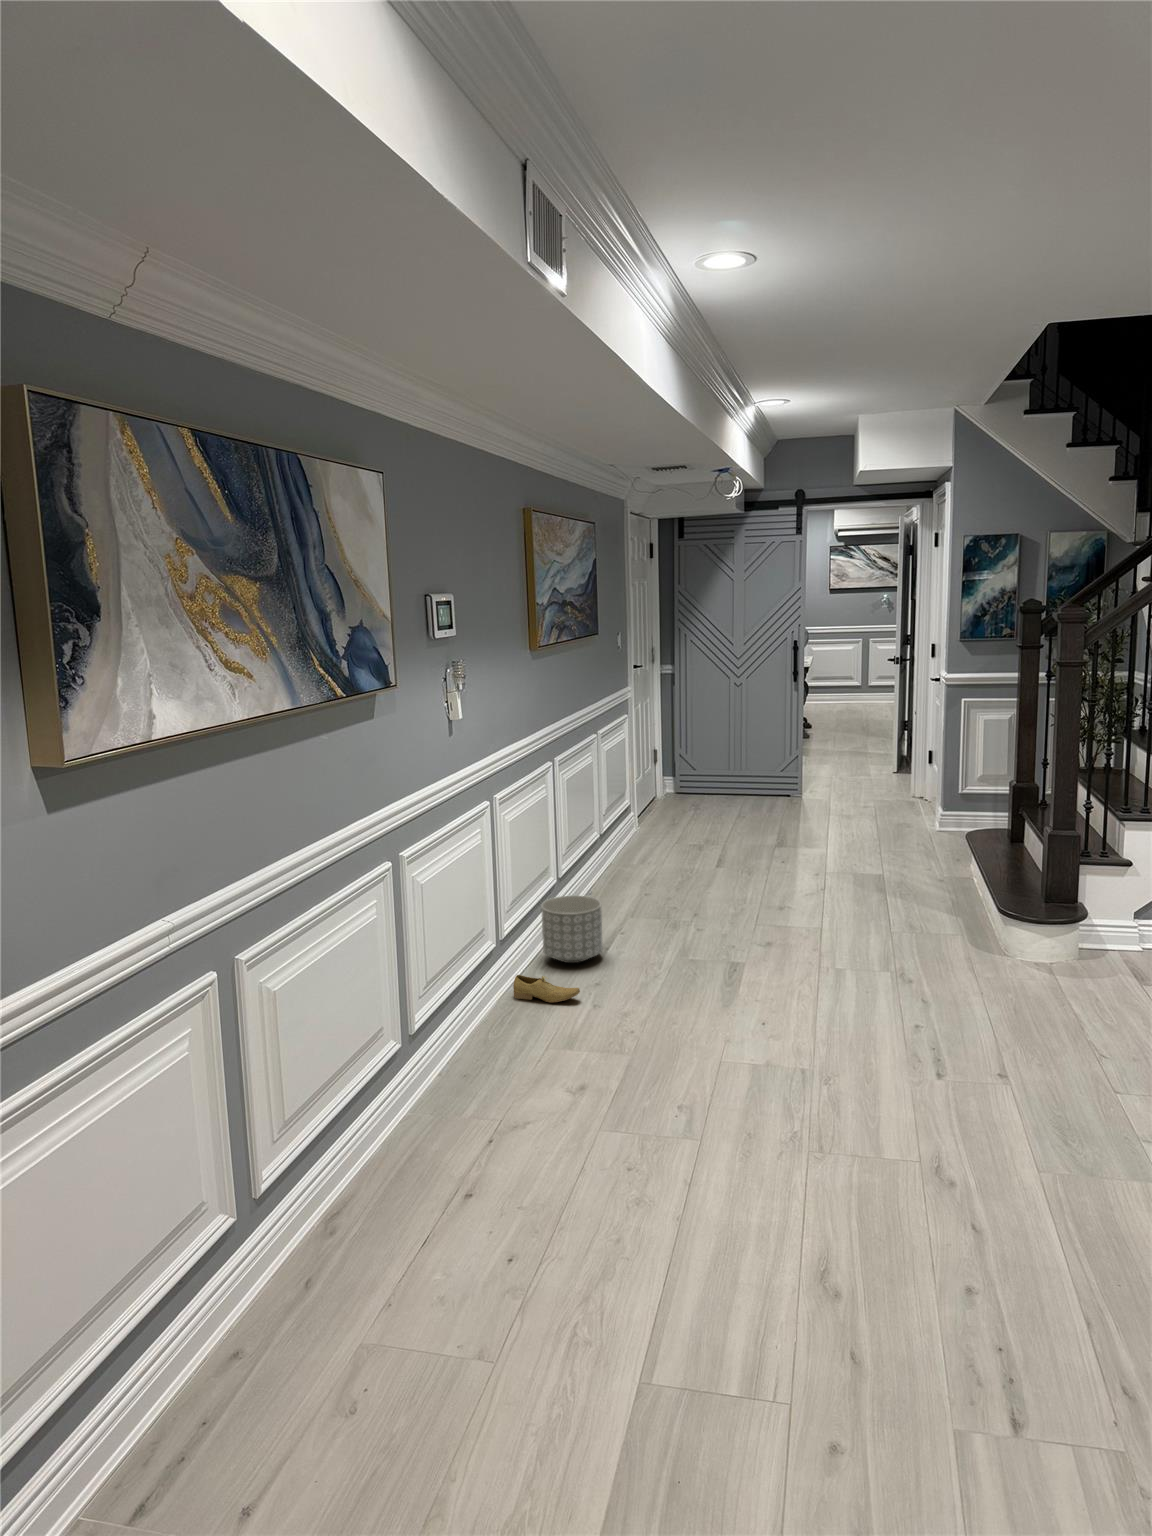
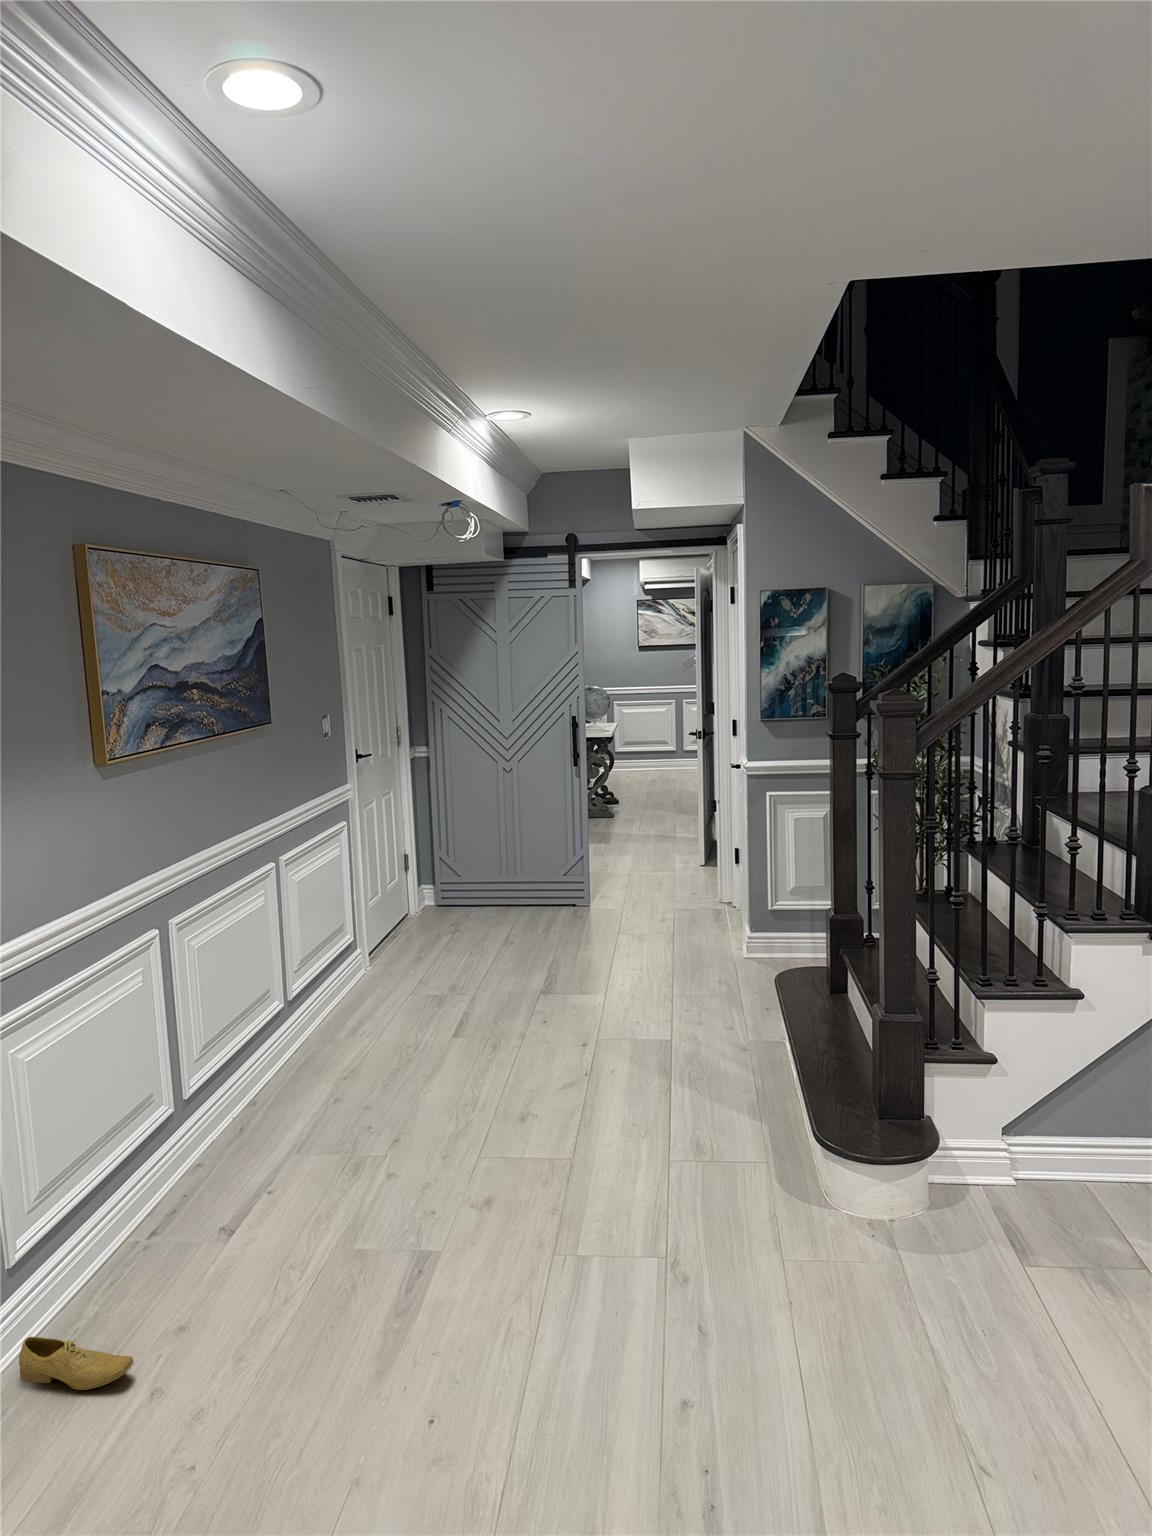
planter: present [541,895,603,963] -> none [109,1150,218,1275]

